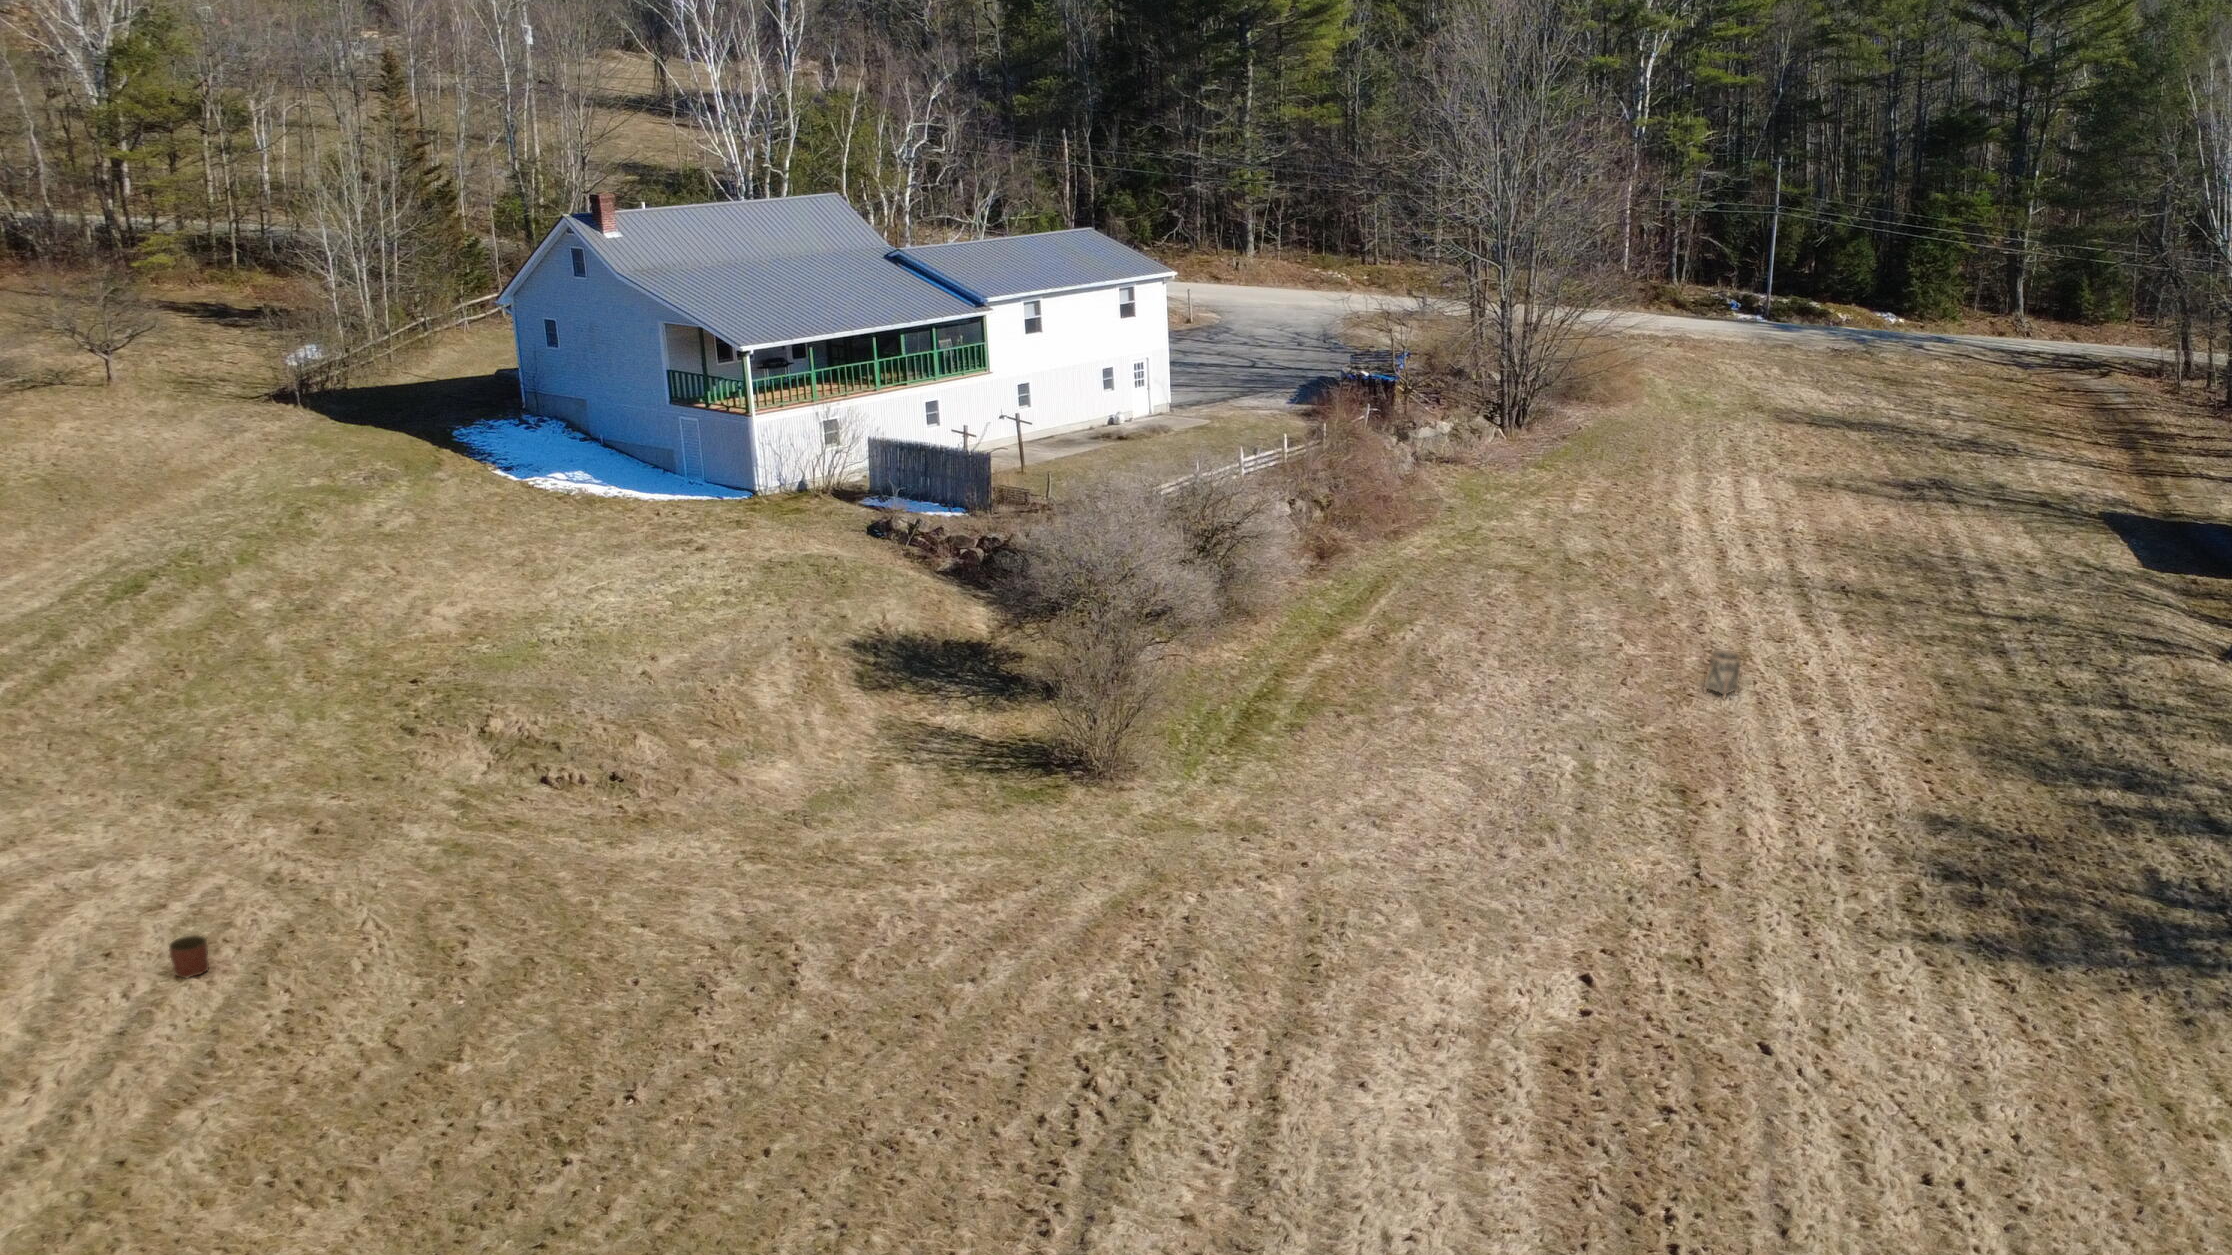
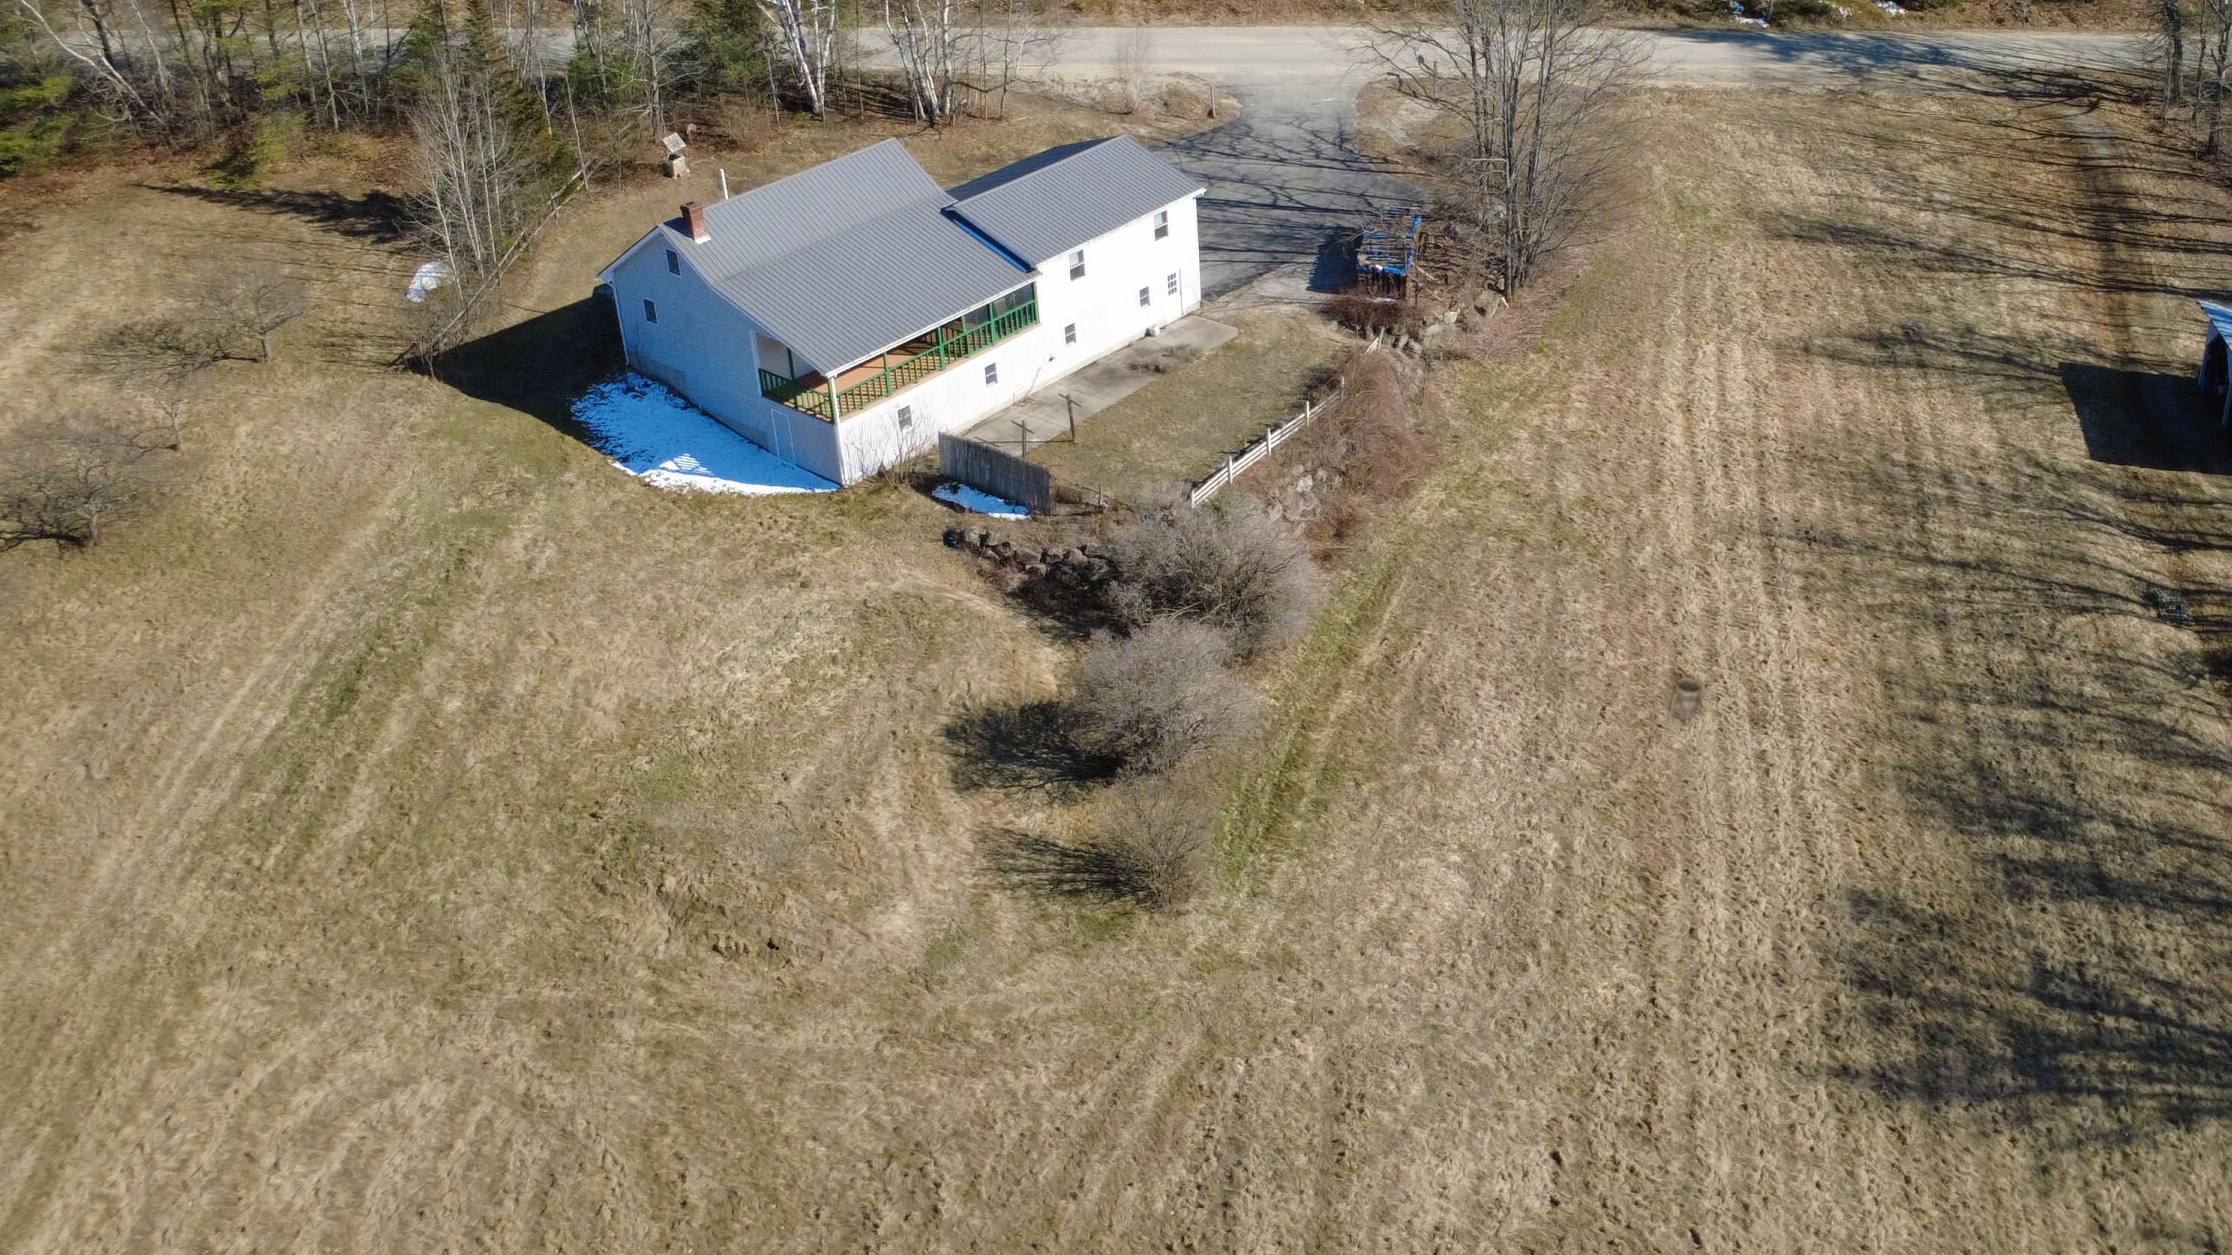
planter: present [169,935,209,978] -> none [473,1195,503,1230]

